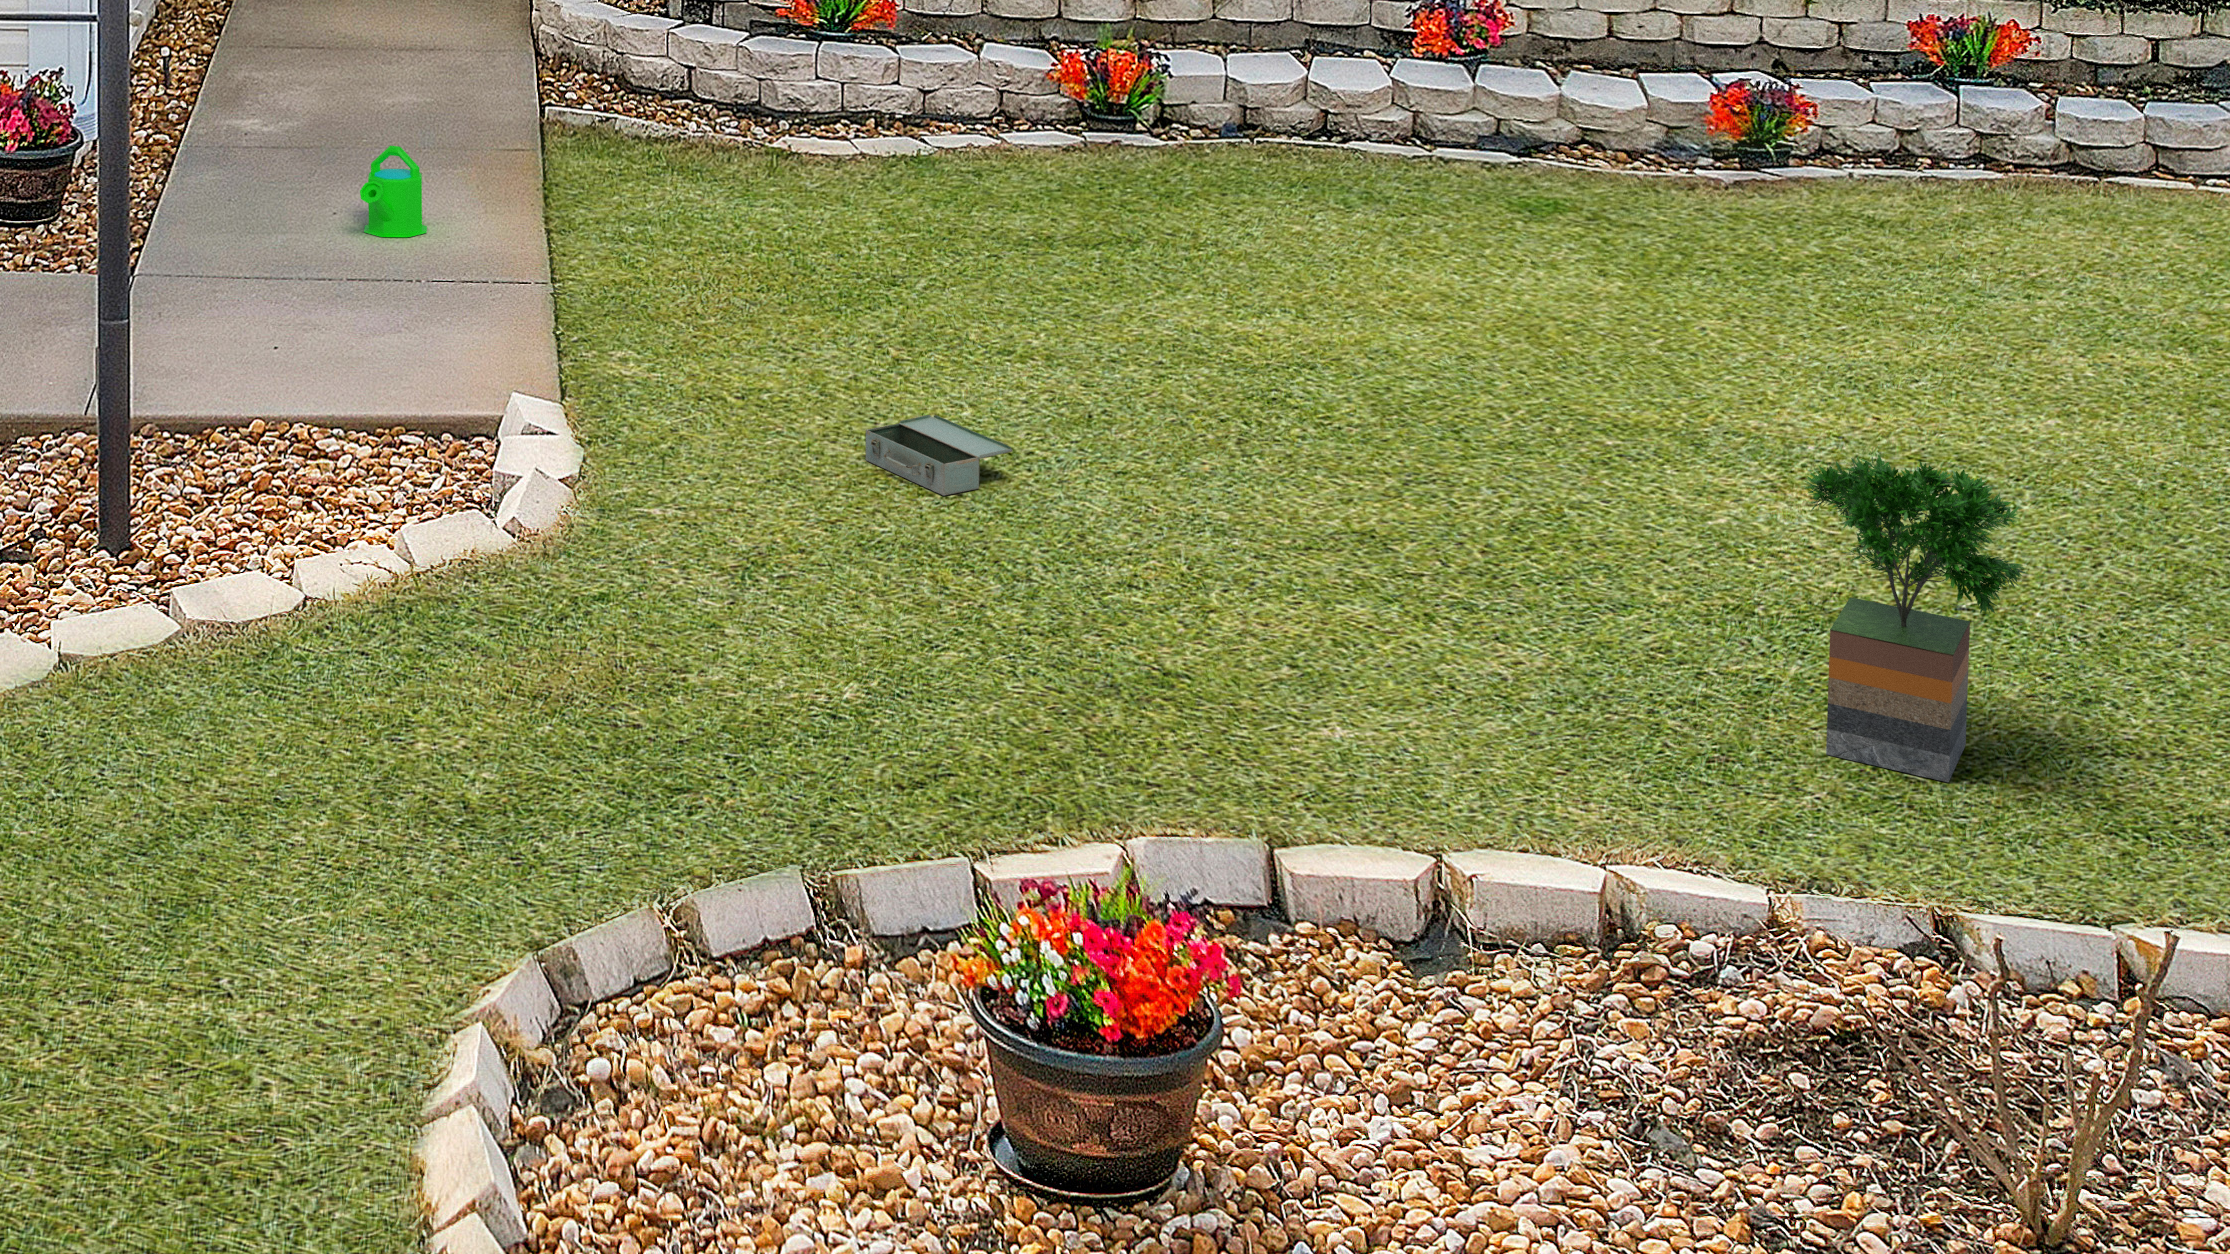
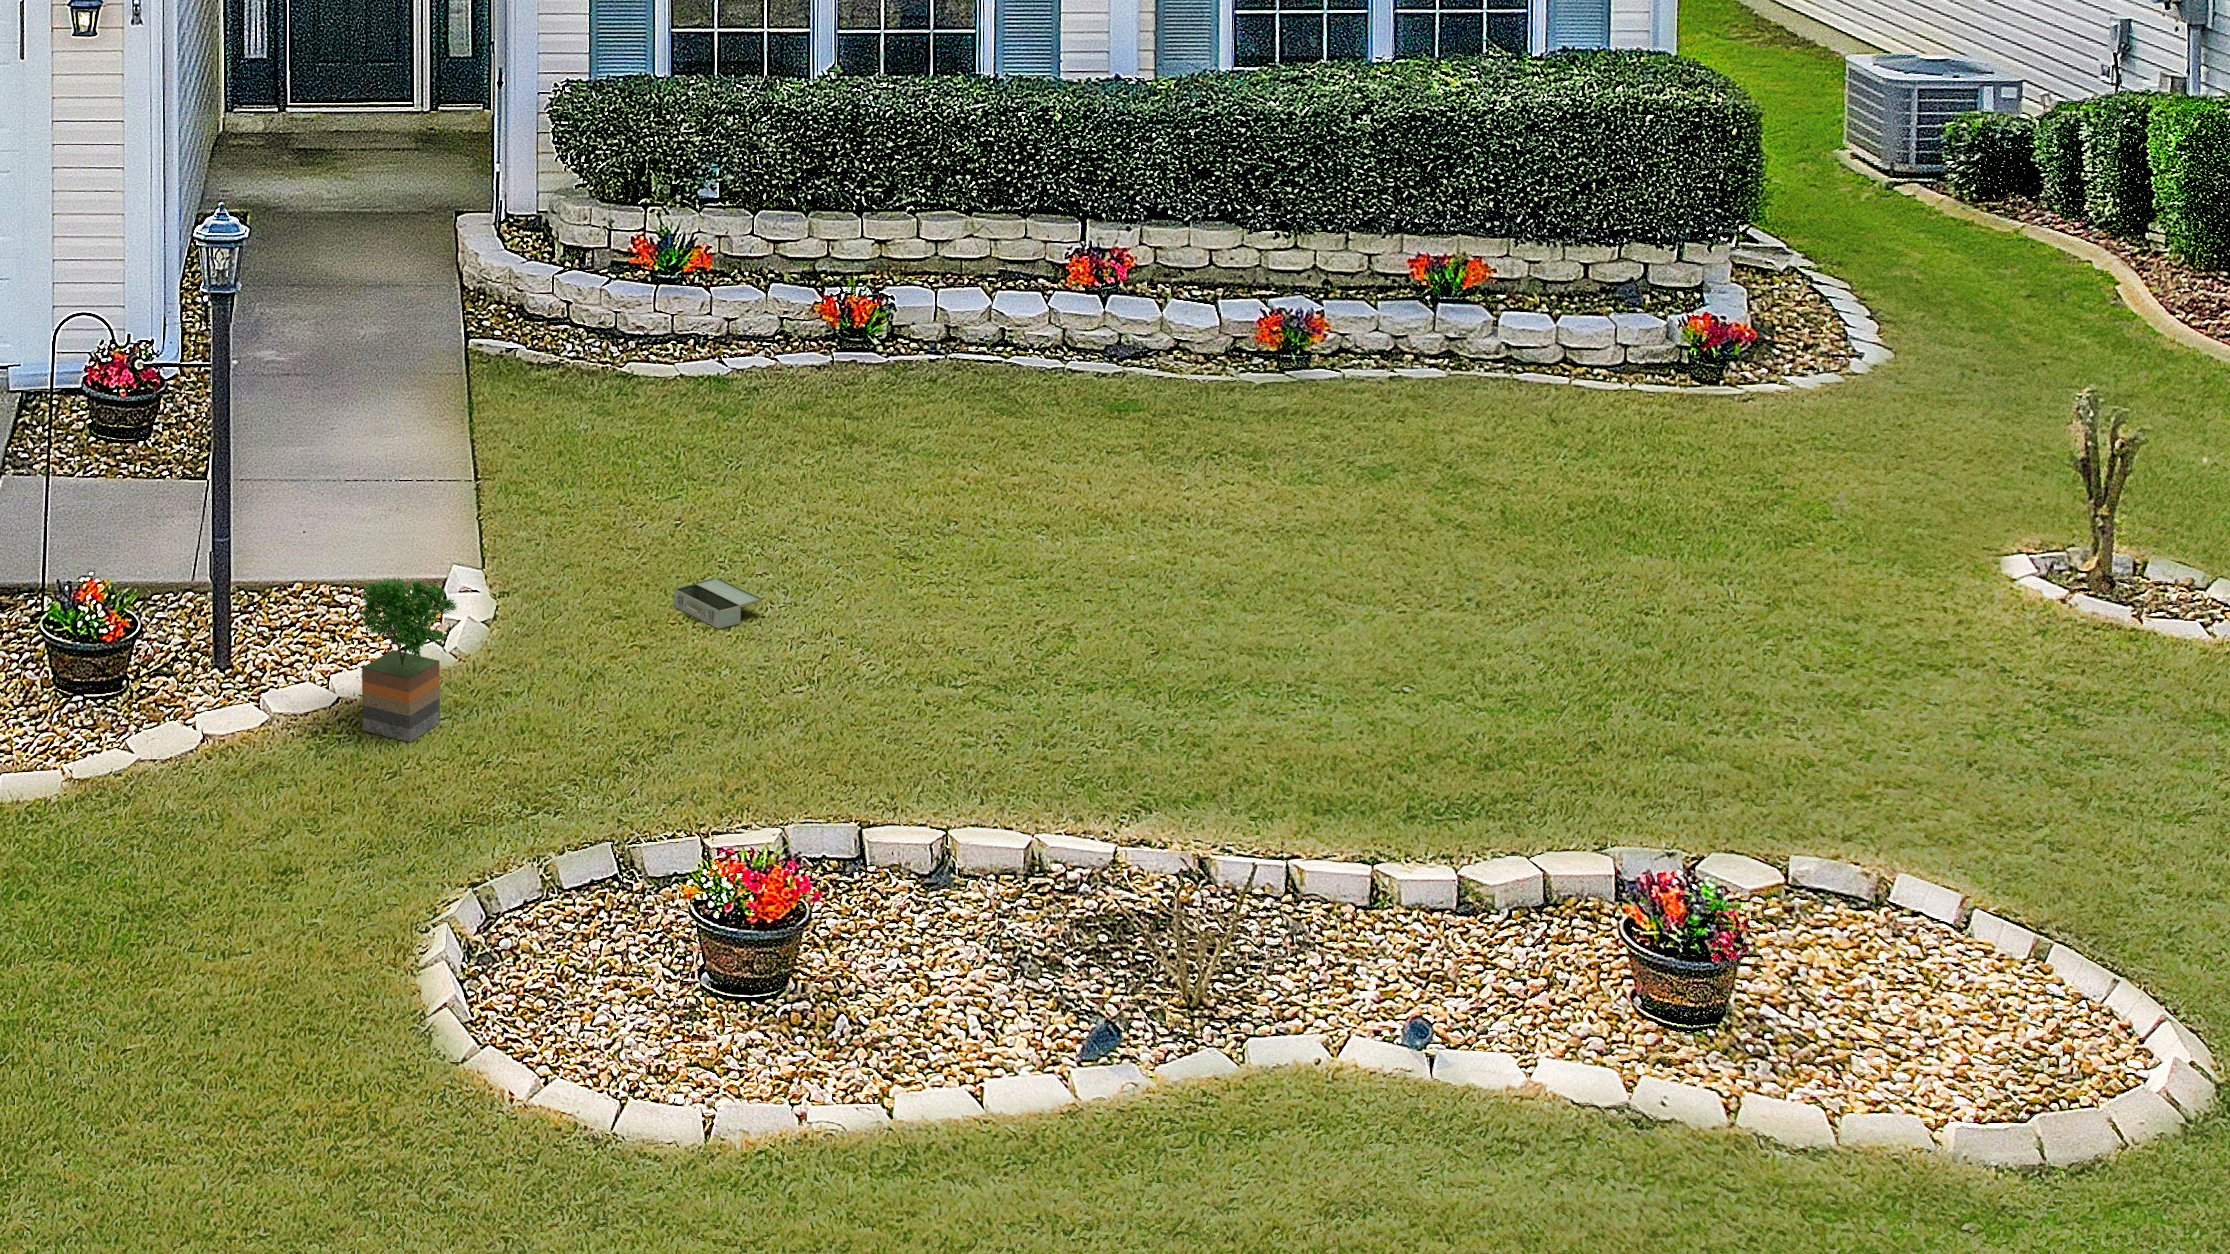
watering can: present [360,146,427,237] -> none [349,387,394,450]
potted tree: present [1803,455,2027,782] -> present [359,577,457,742]

